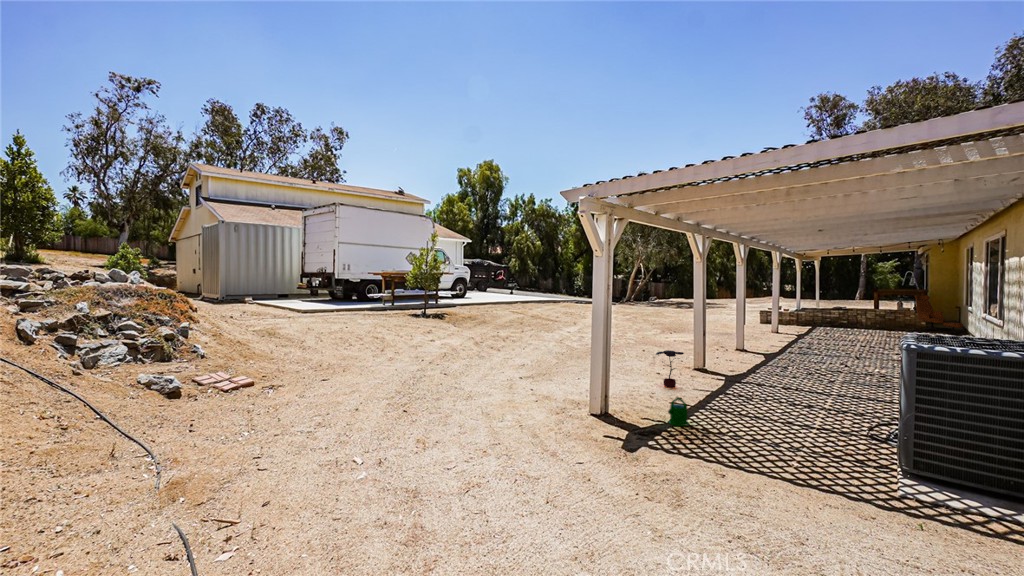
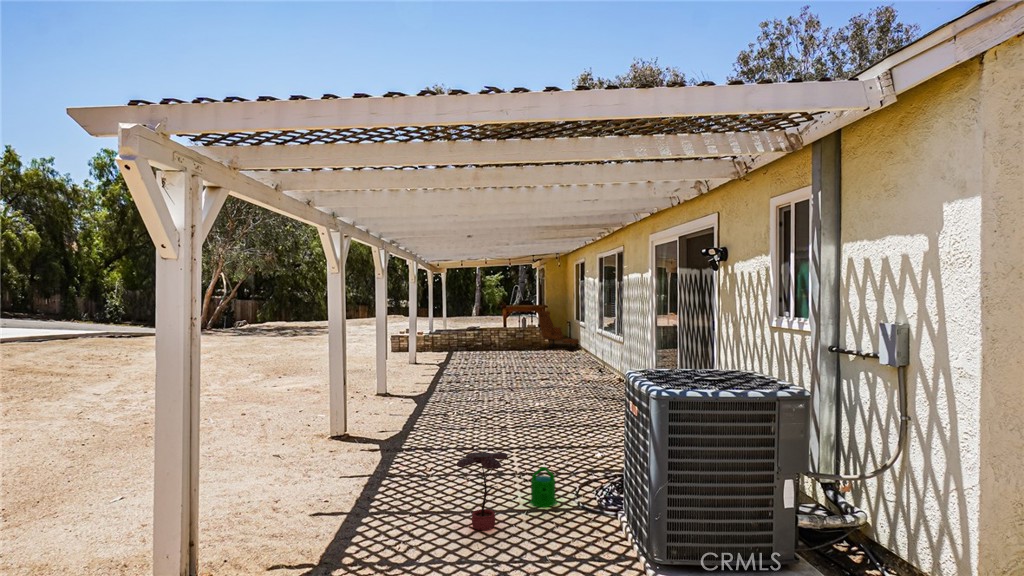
potted plant: present [656,350,684,387] -> present [457,452,508,530]
watering can: present [668,397,689,426] -> present [530,467,557,507]

